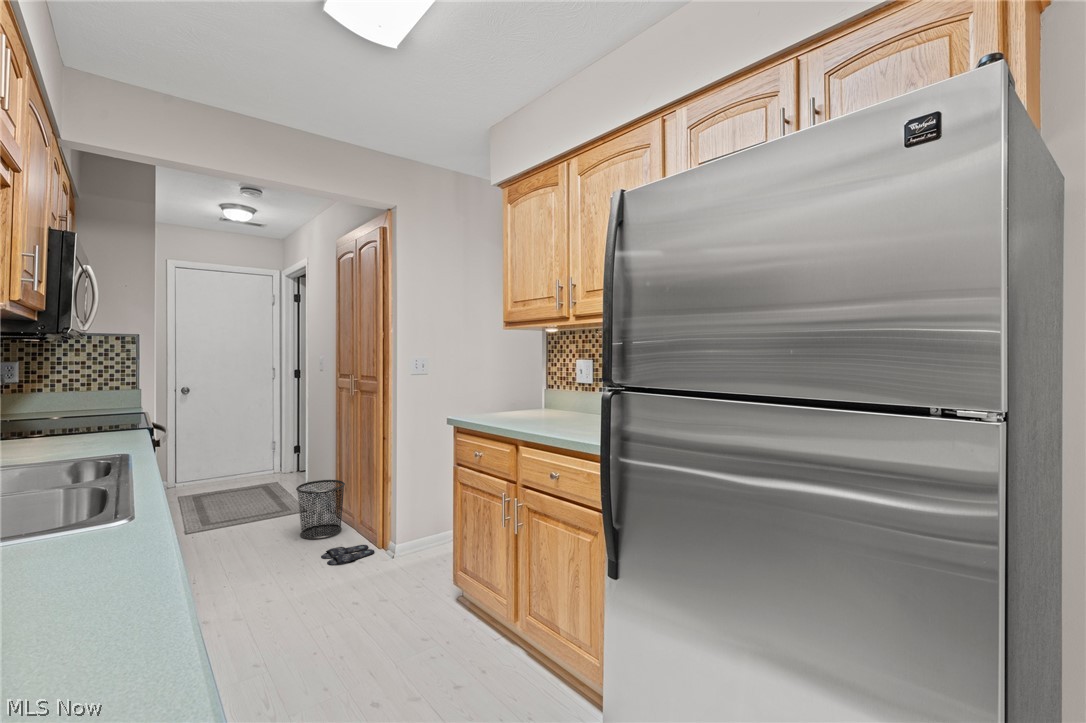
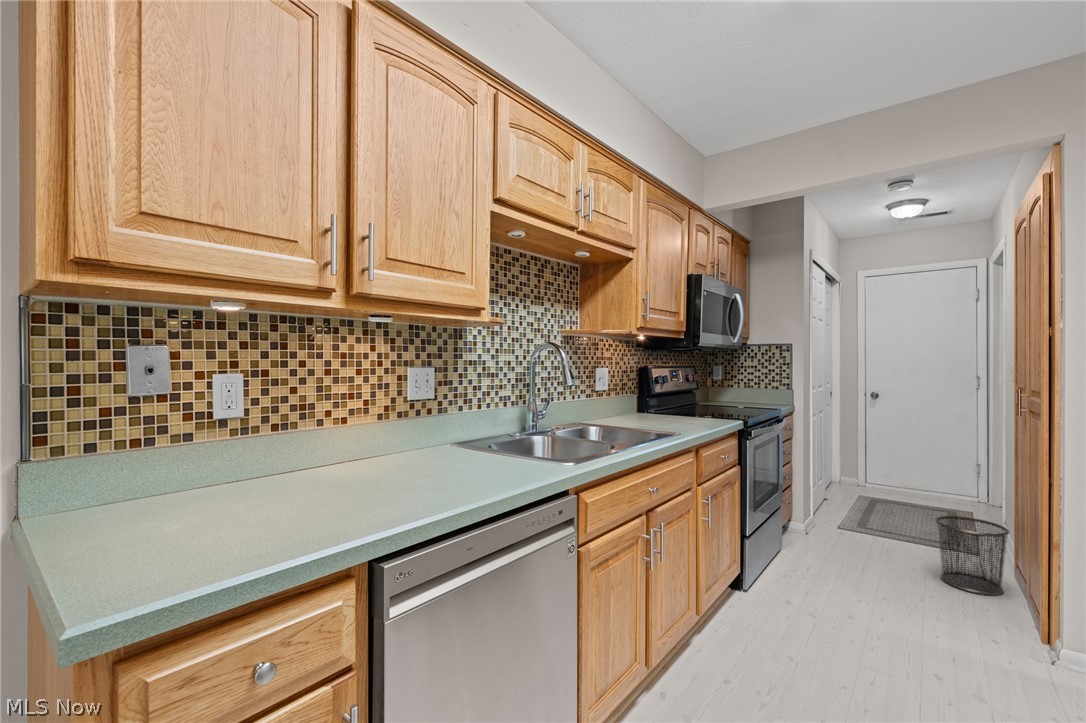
slippers: present [321,545,375,565] -> none [942,604,1024,640]

